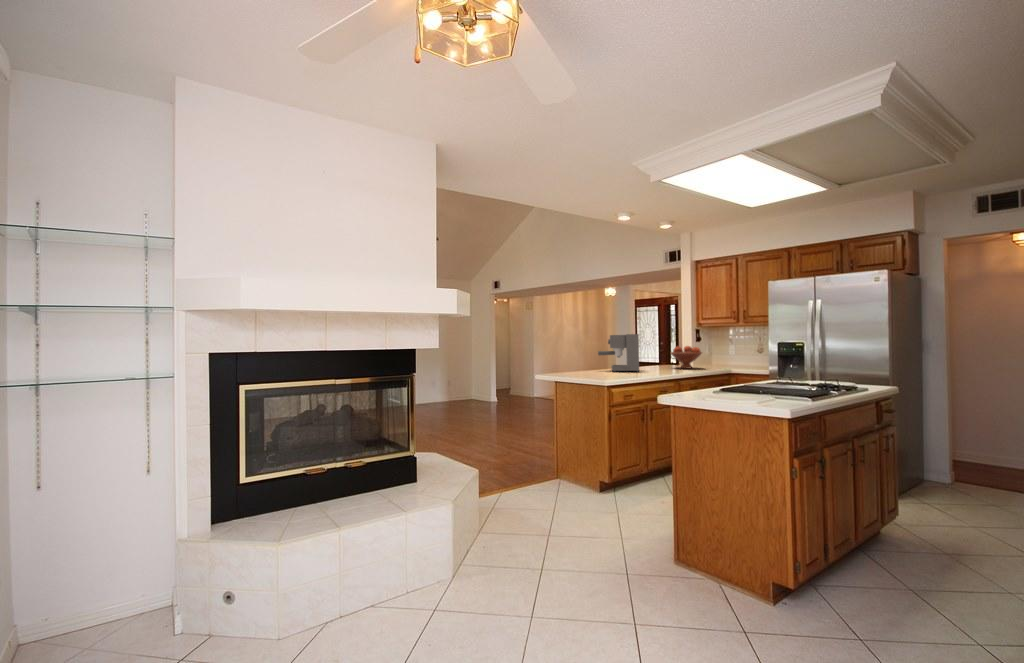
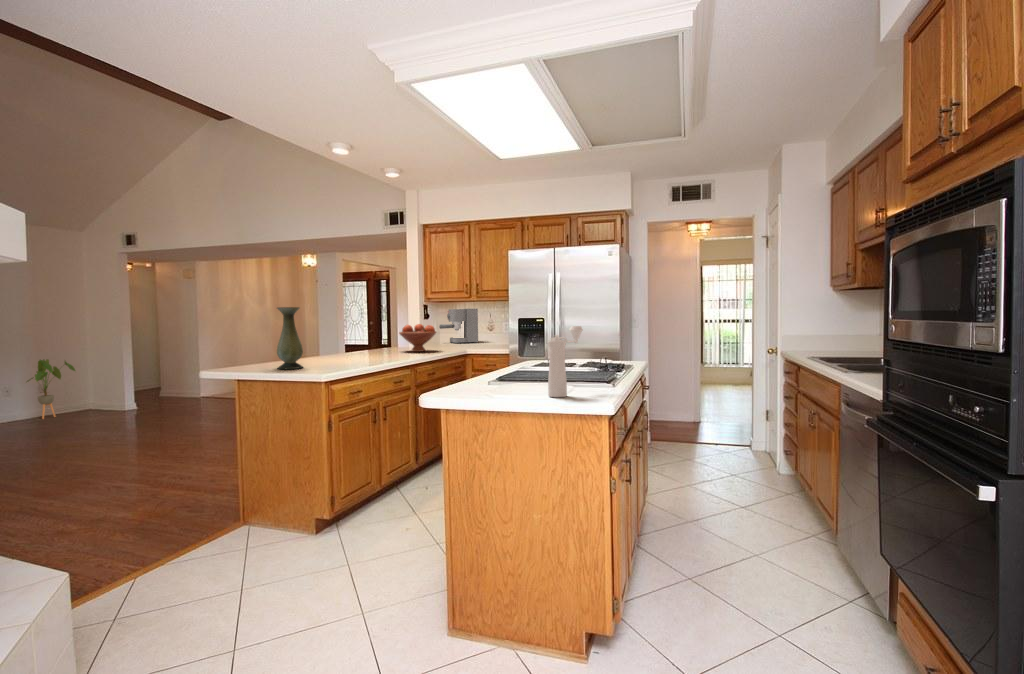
coffee maker: present [598,334,639,372] -> present [439,309,478,343]
vase: none [579,335,595,377] -> present [277,307,303,369]
pepper mill: none [738,353,771,402] -> present [548,326,583,397]
house plant: none [439,365,464,403] -> present [27,359,76,419]

